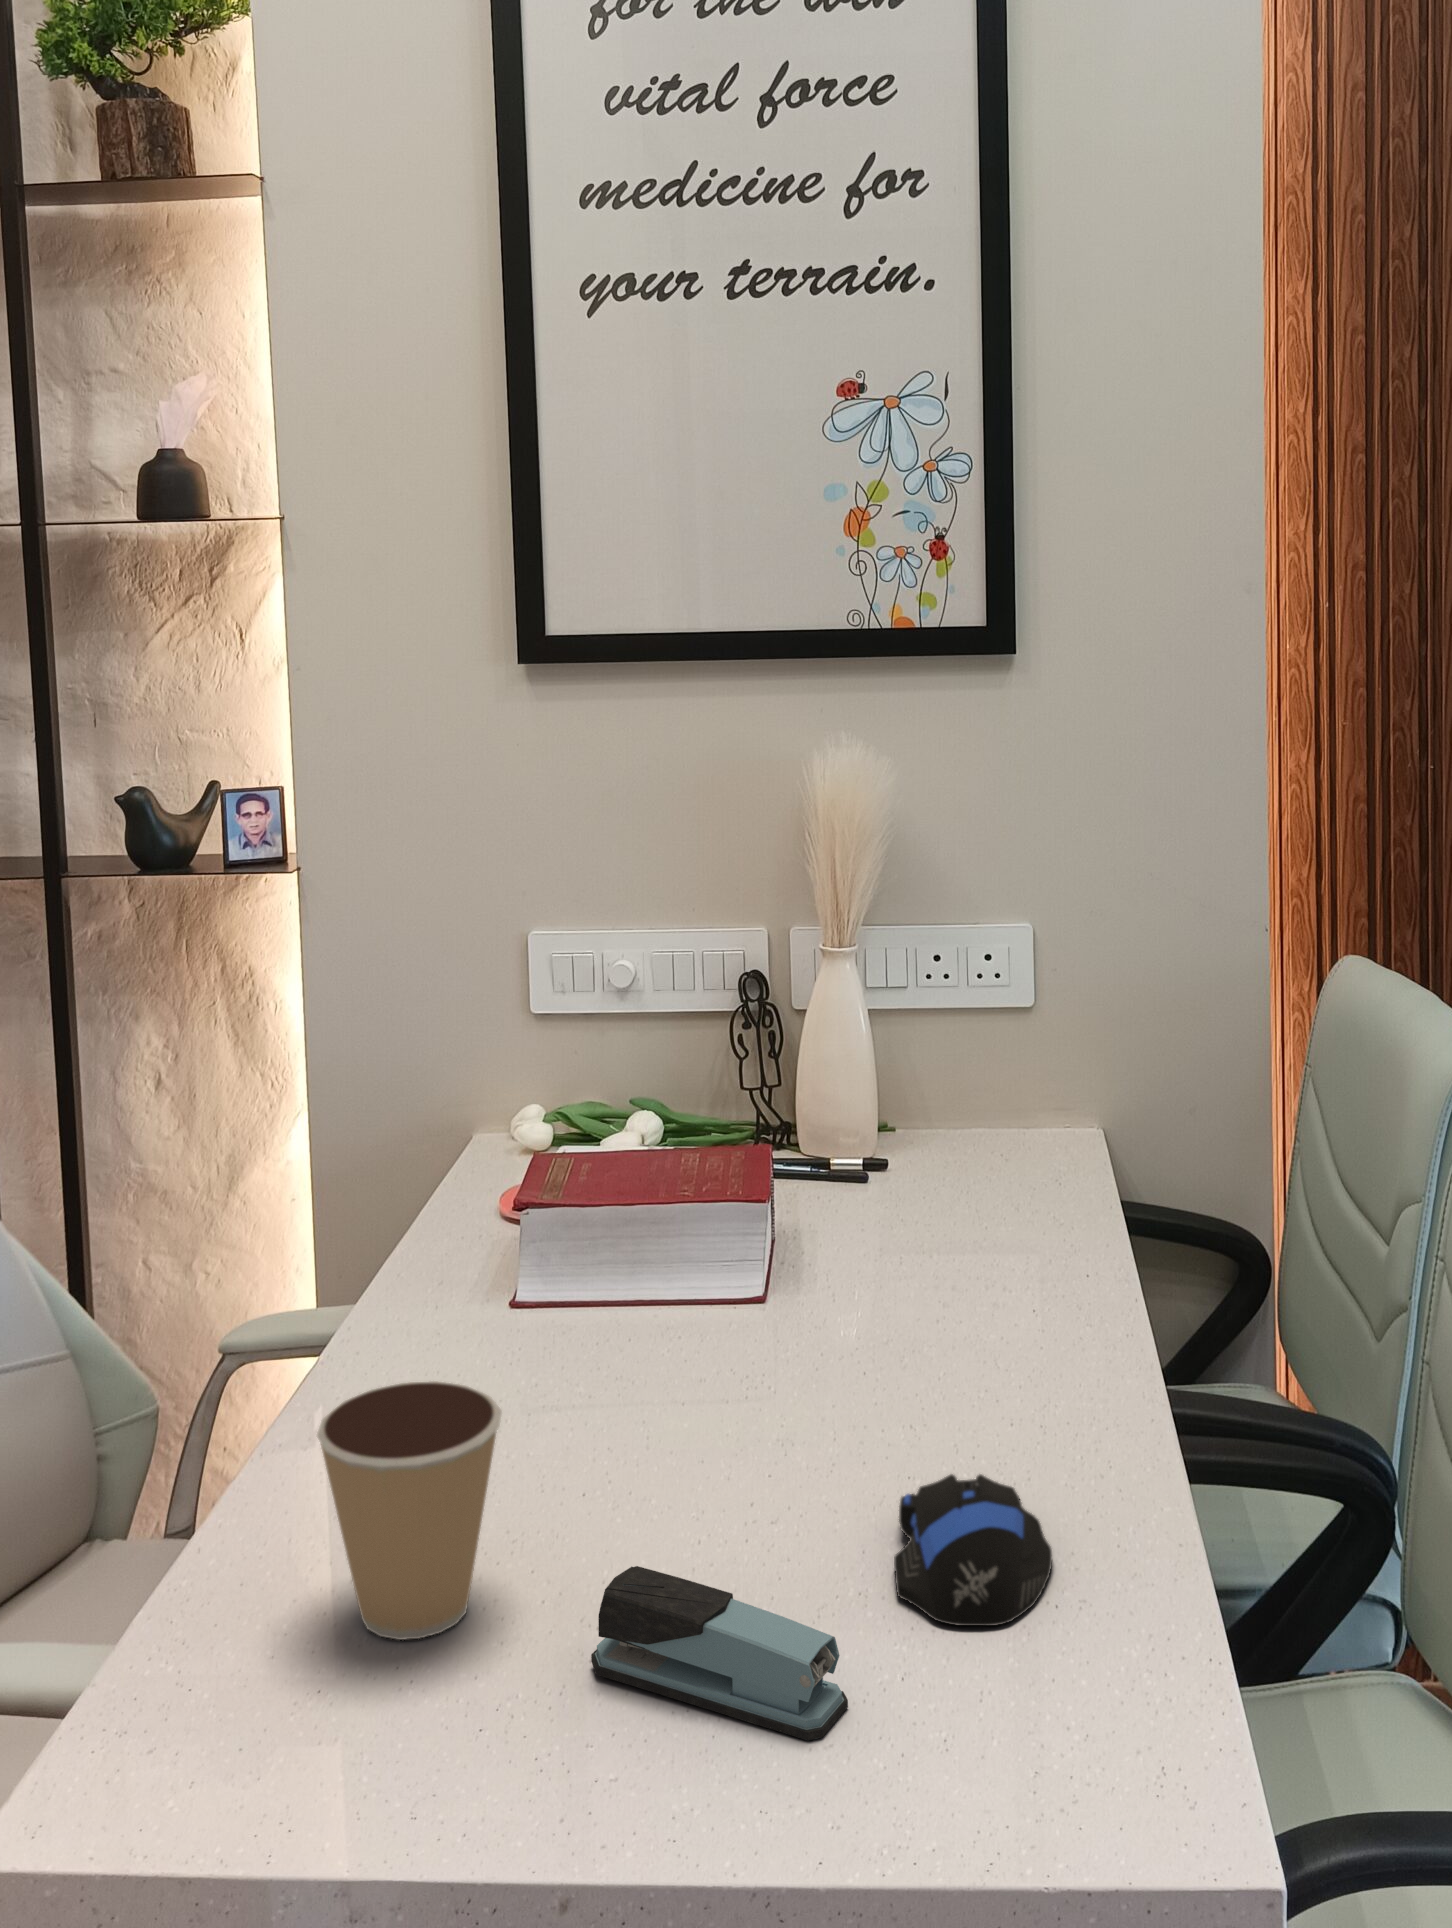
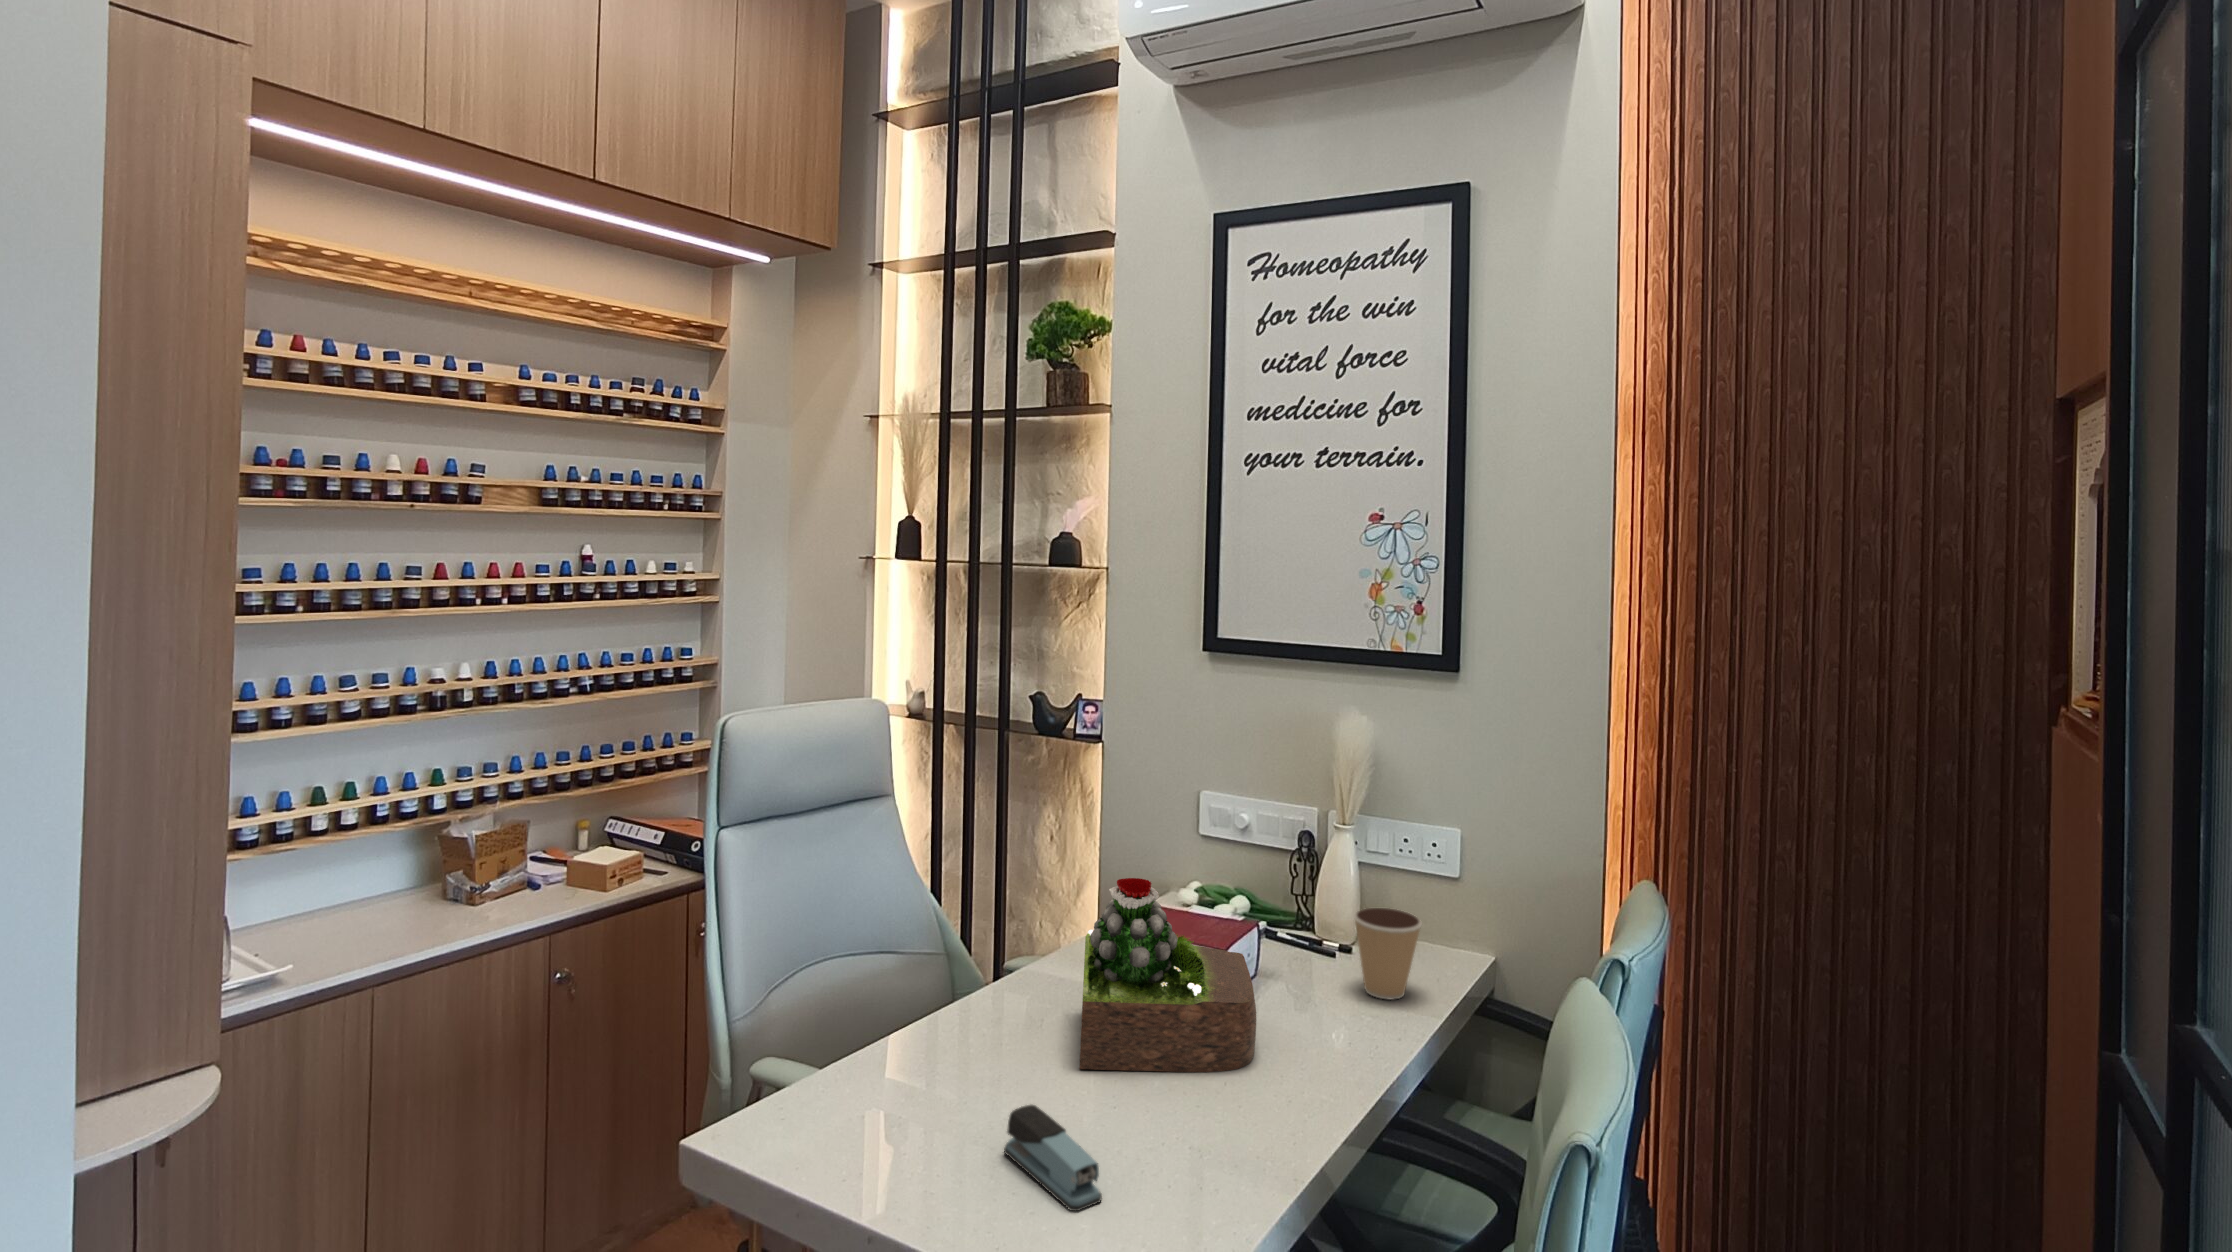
succulent plant: none [512,1098,886,1482] -> present [1080,878,1256,1072]
coffee cup: present [317,1381,502,1640] -> present [1354,908,1422,1000]
computer mouse: present [894,1474,1052,1626] -> none [1167,1108,1263,1188]

